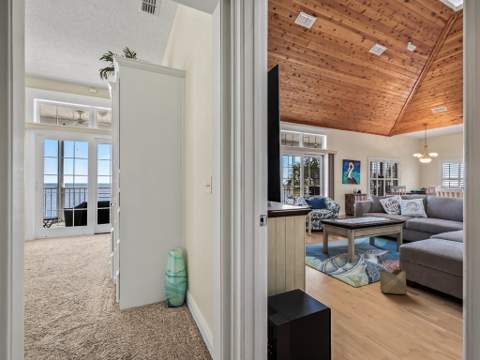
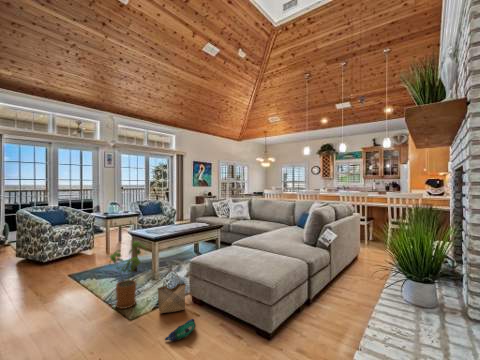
house plant: none [327,227,361,283] -> present [110,241,146,309]
plush toy: none [409,304,436,319] -> present [165,319,195,341]

